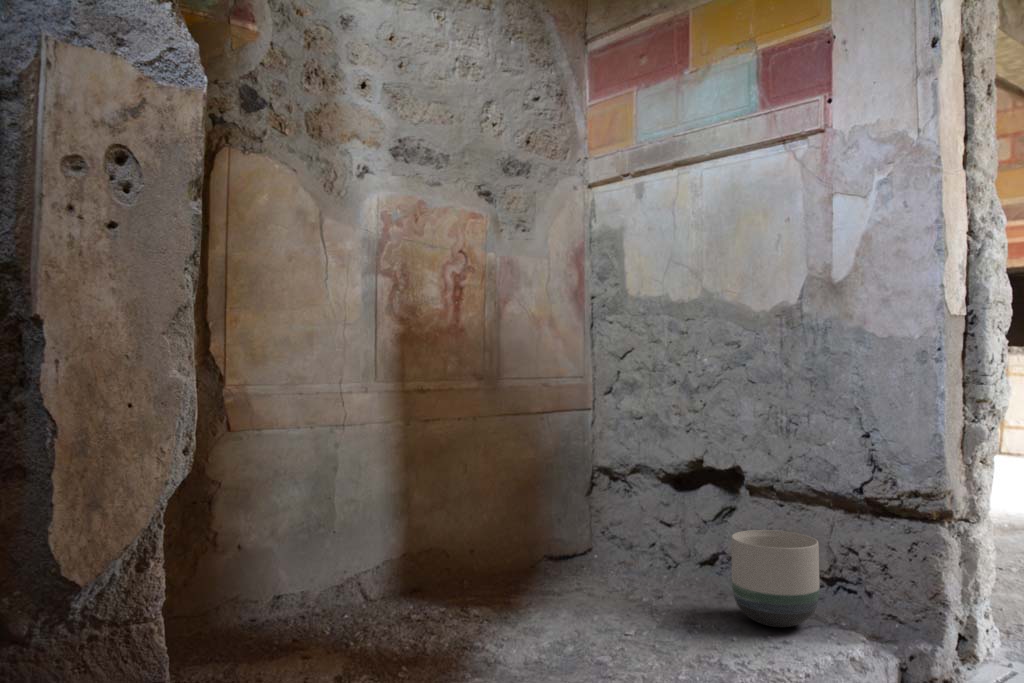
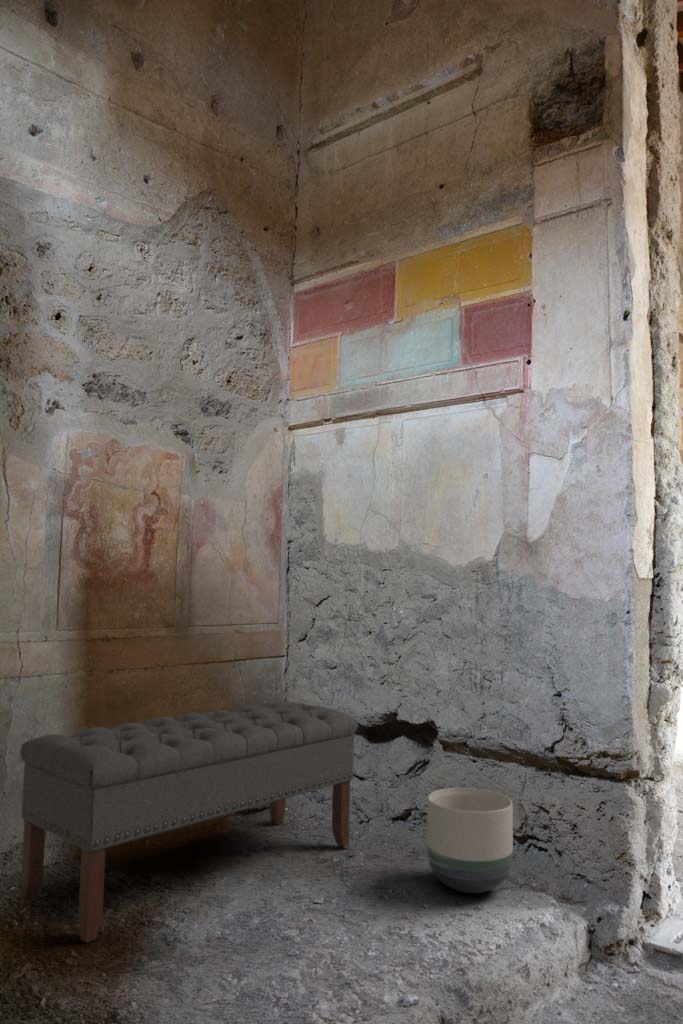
bench: none [355,452,661,647] -> present [20,701,357,943]

